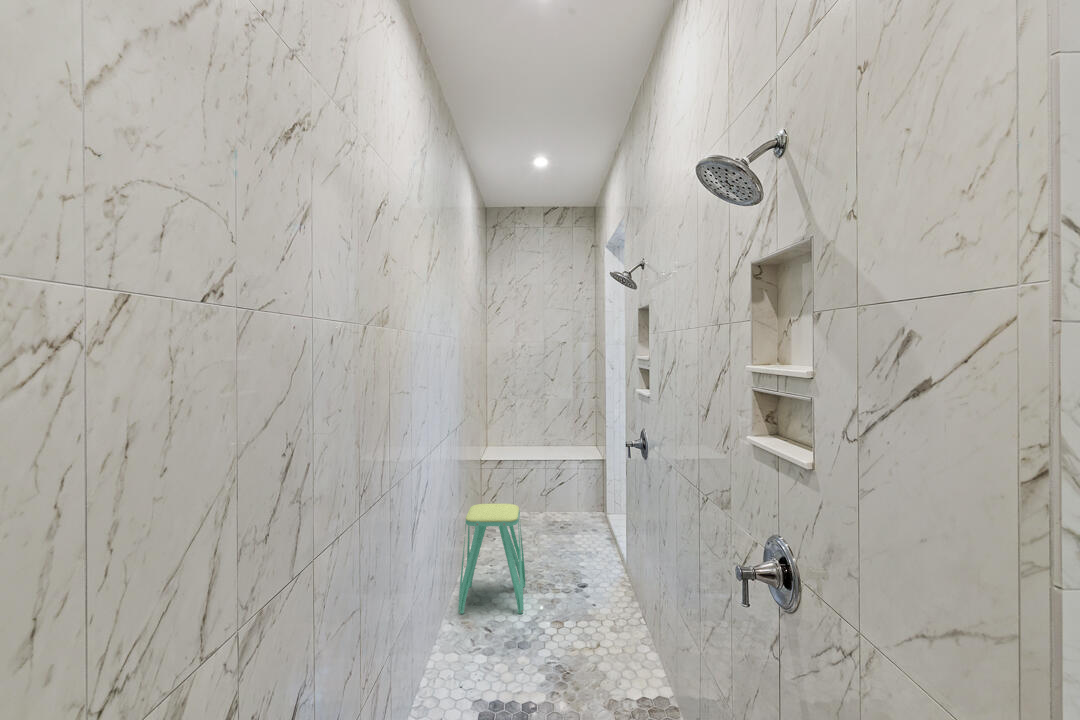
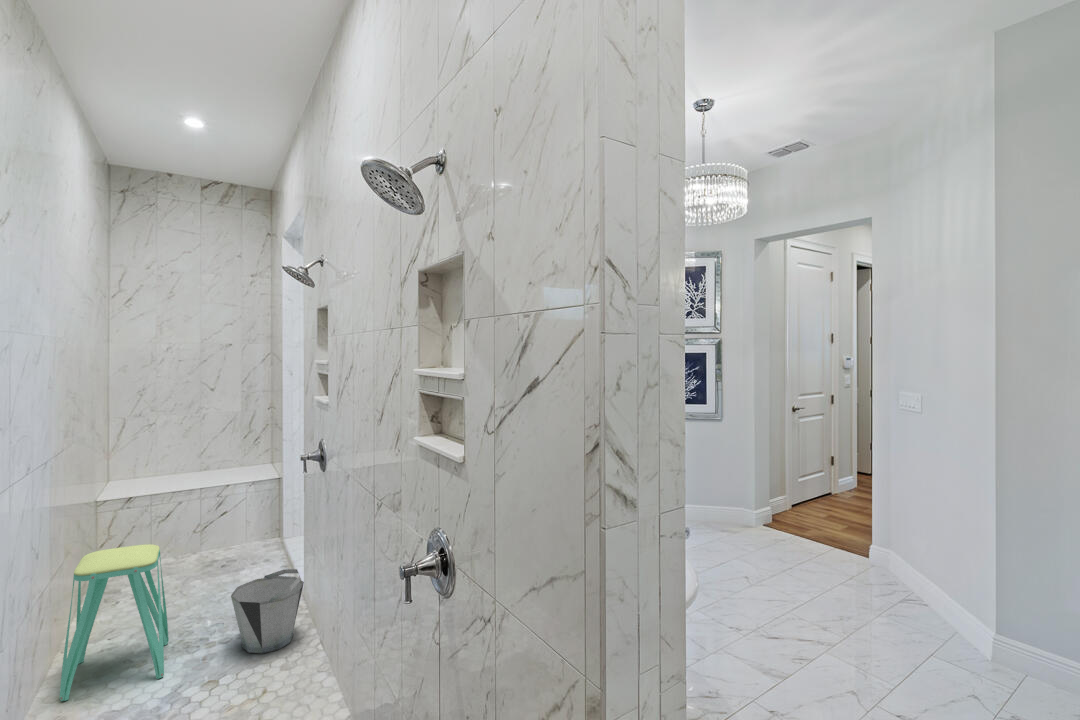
bucket: none [570,543,628,613] -> present [231,569,304,654]

